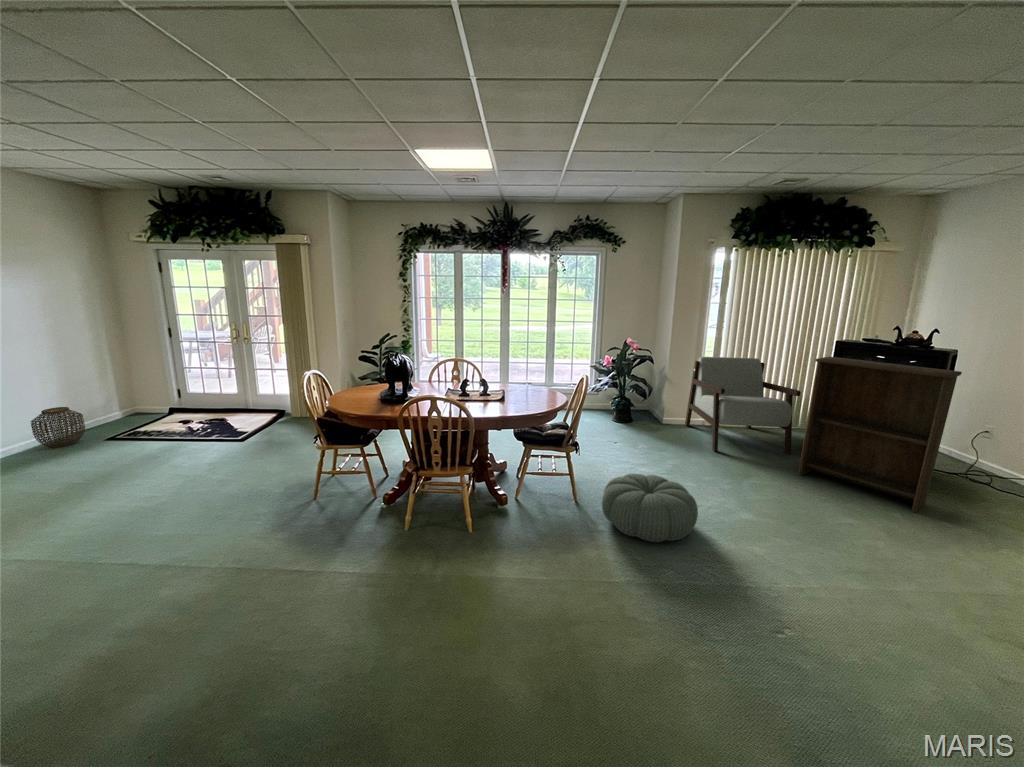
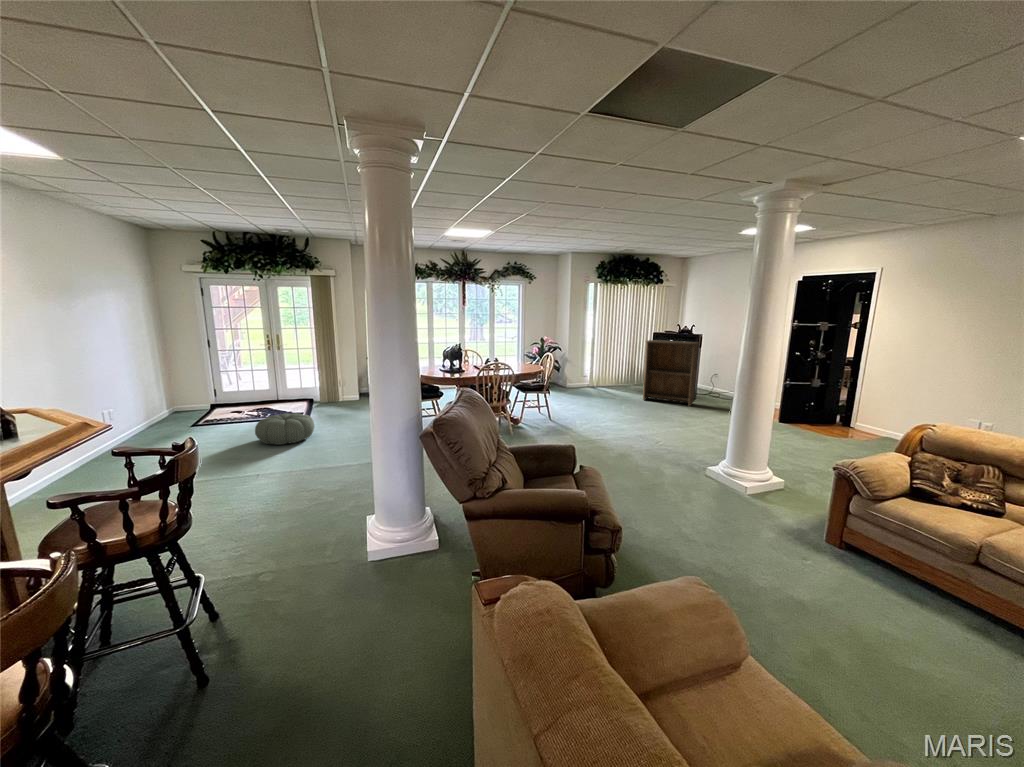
armchair: present [685,357,801,455] -> none [581,345,639,396]
woven basket: present [31,407,85,448] -> none [141,401,178,433]
pouf: present [602,473,698,542] -> present [255,413,314,445]

